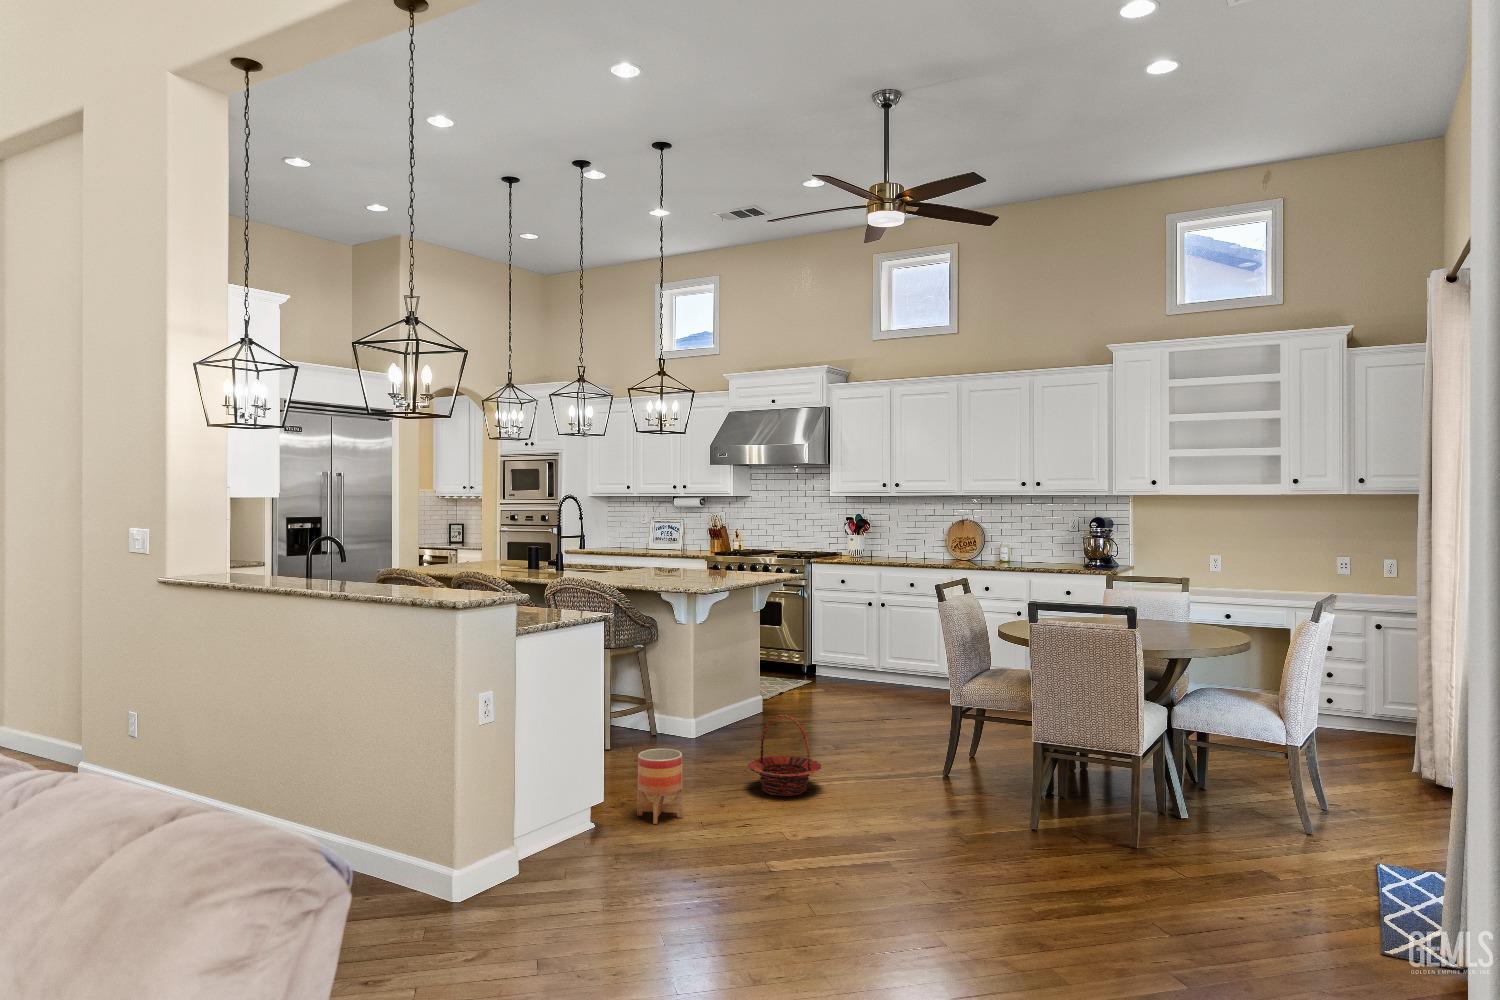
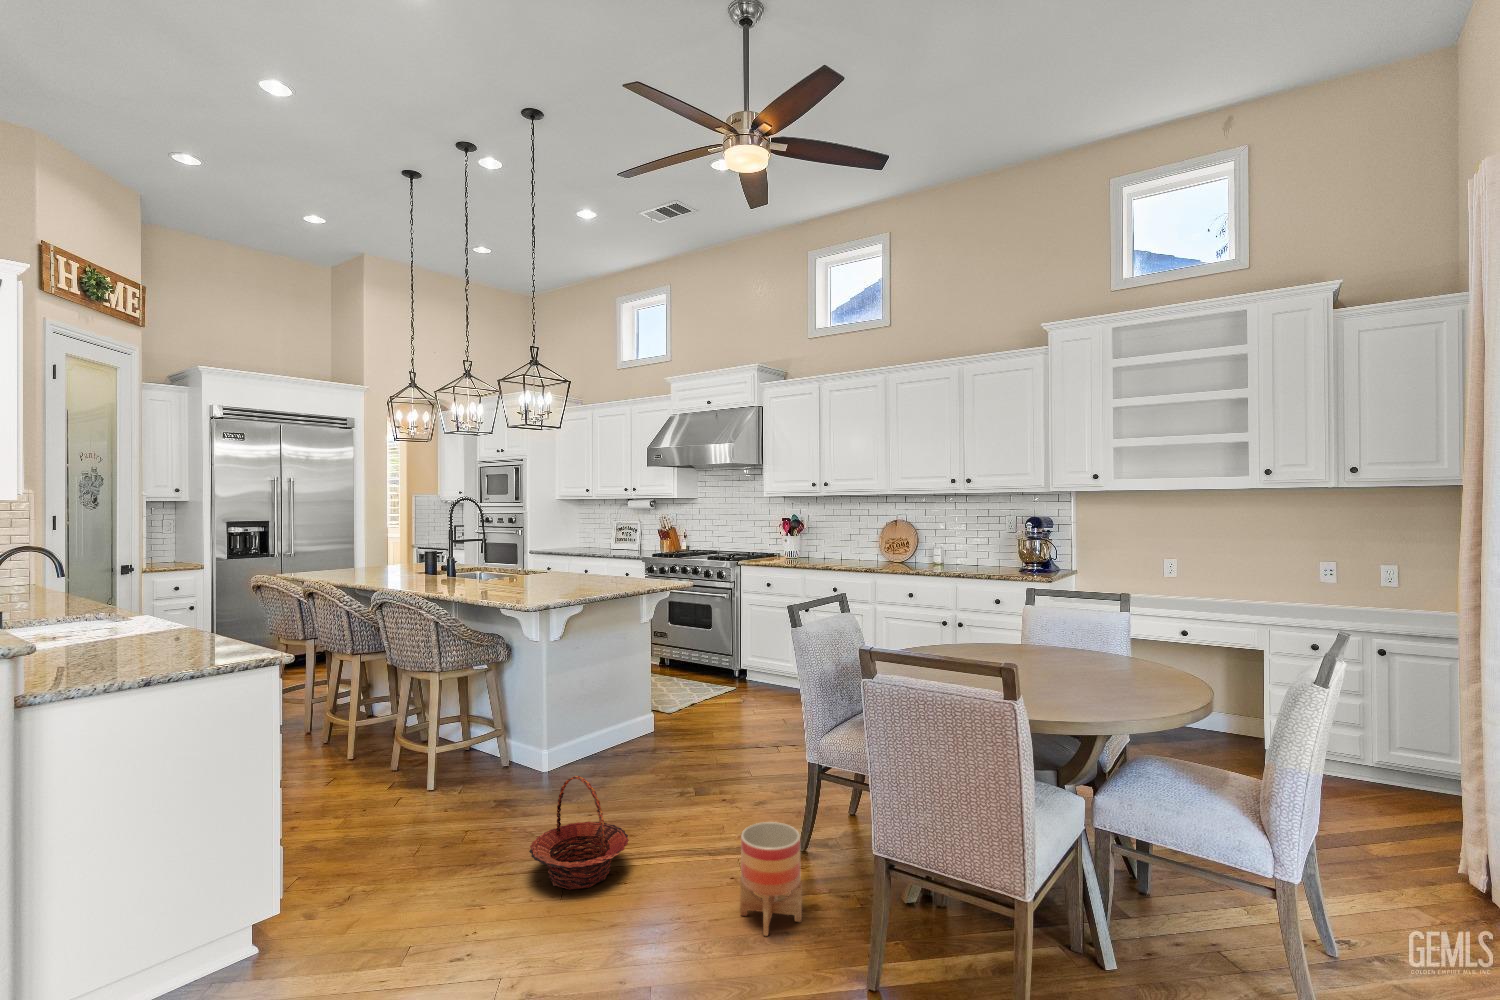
planter: present [637,749,683,824] -> present [740,822,802,936]

